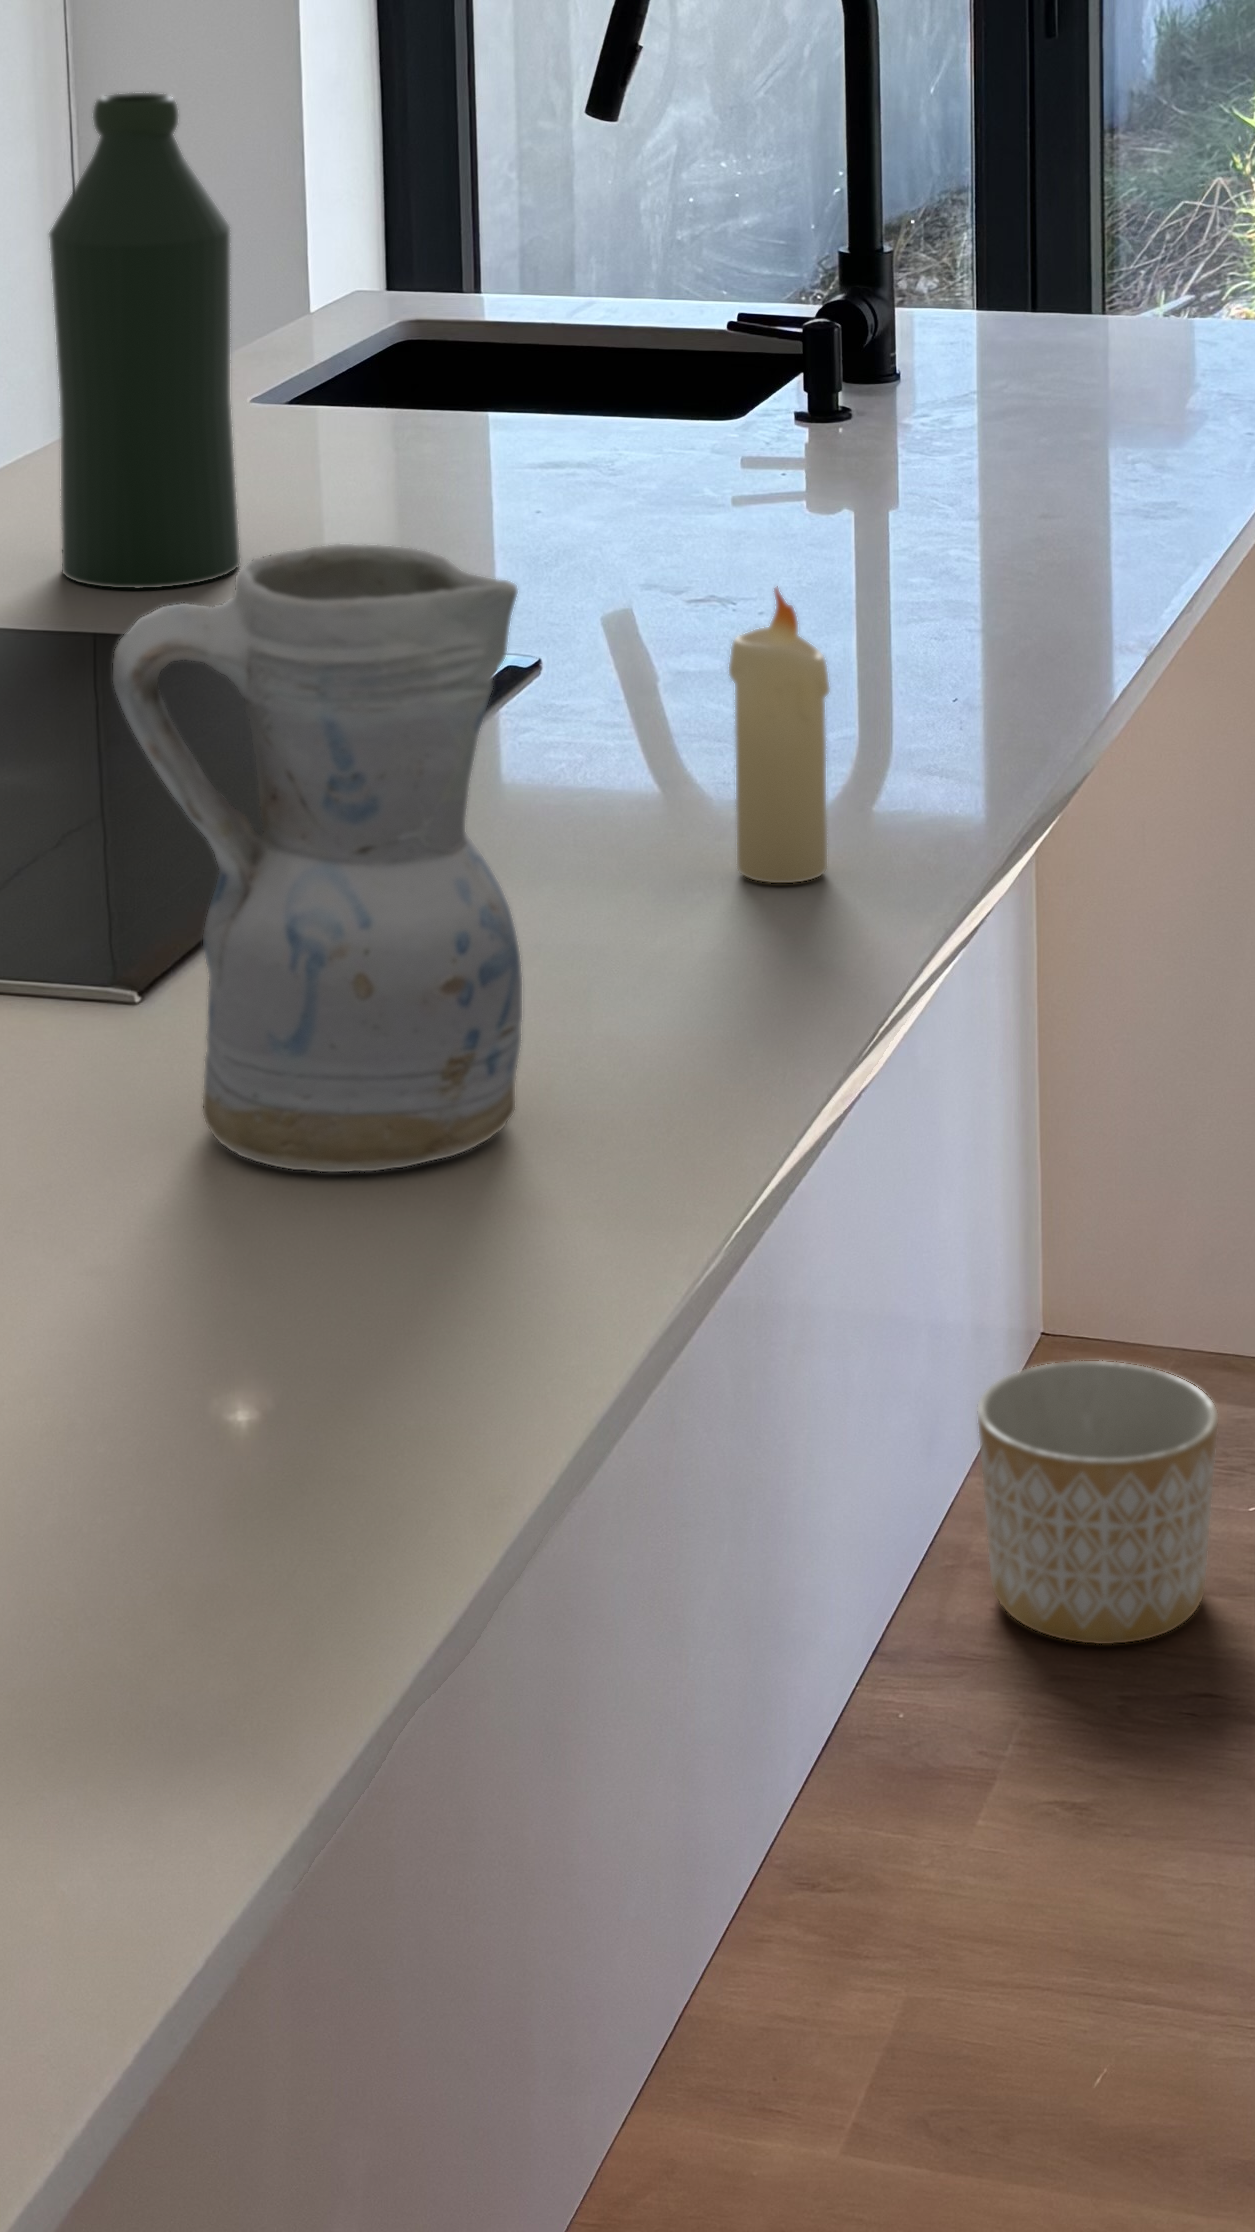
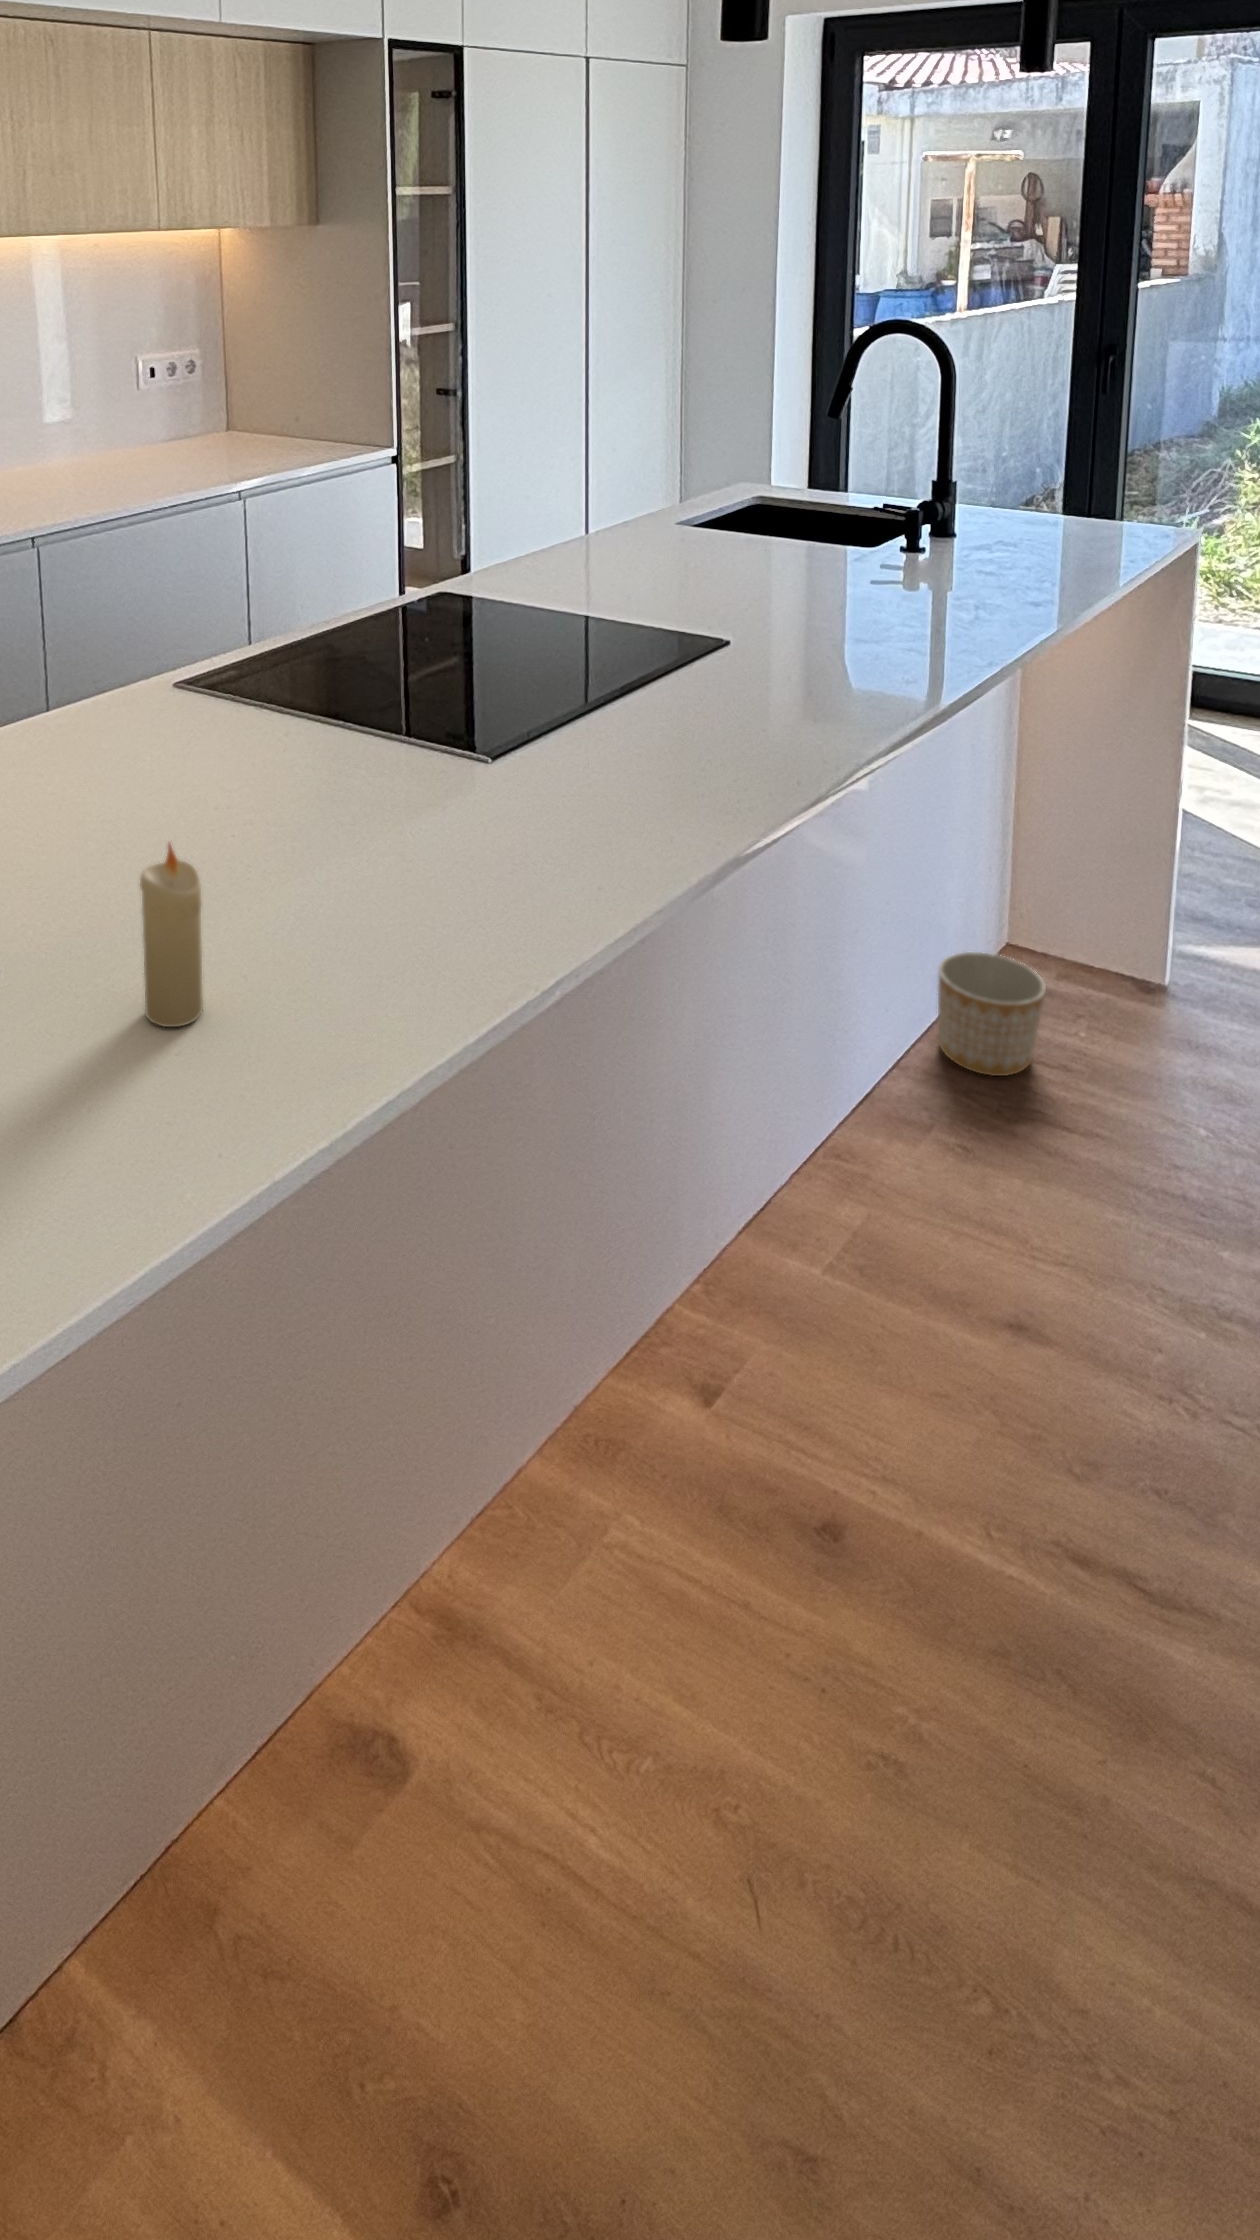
bottle: present [49,93,240,588] -> none [550,389,627,585]
ceramic pitcher: present [113,544,522,1173] -> none [337,593,499,857]
candle: present [729,586,830,883] -> present [140,844,203,1027]

